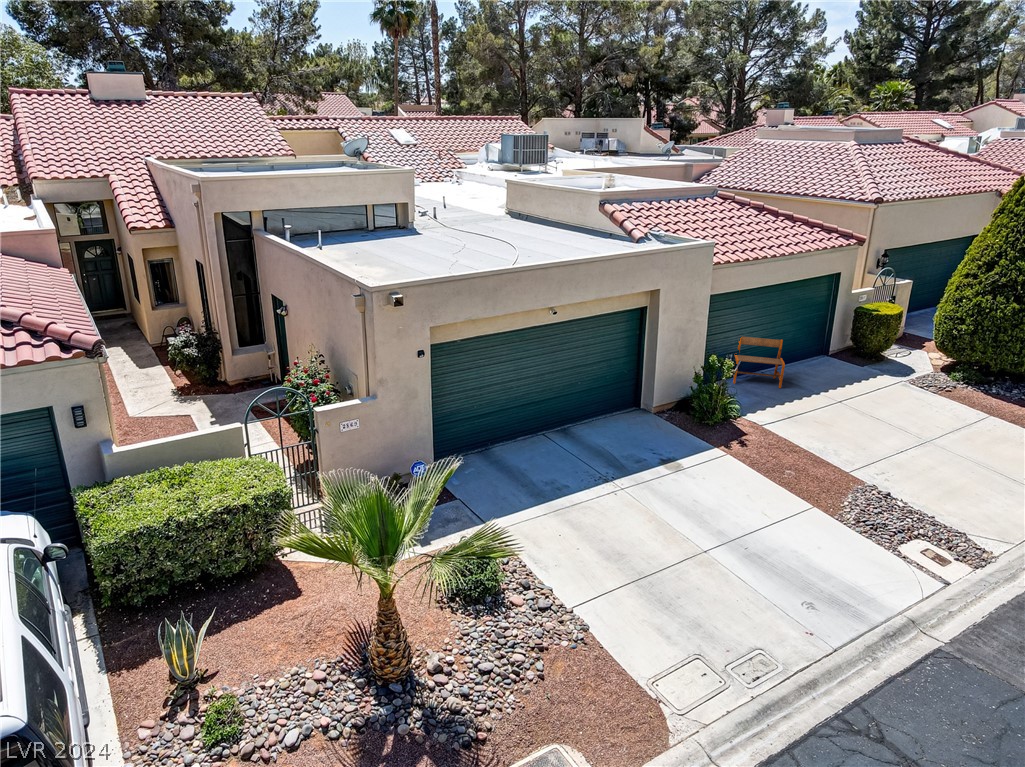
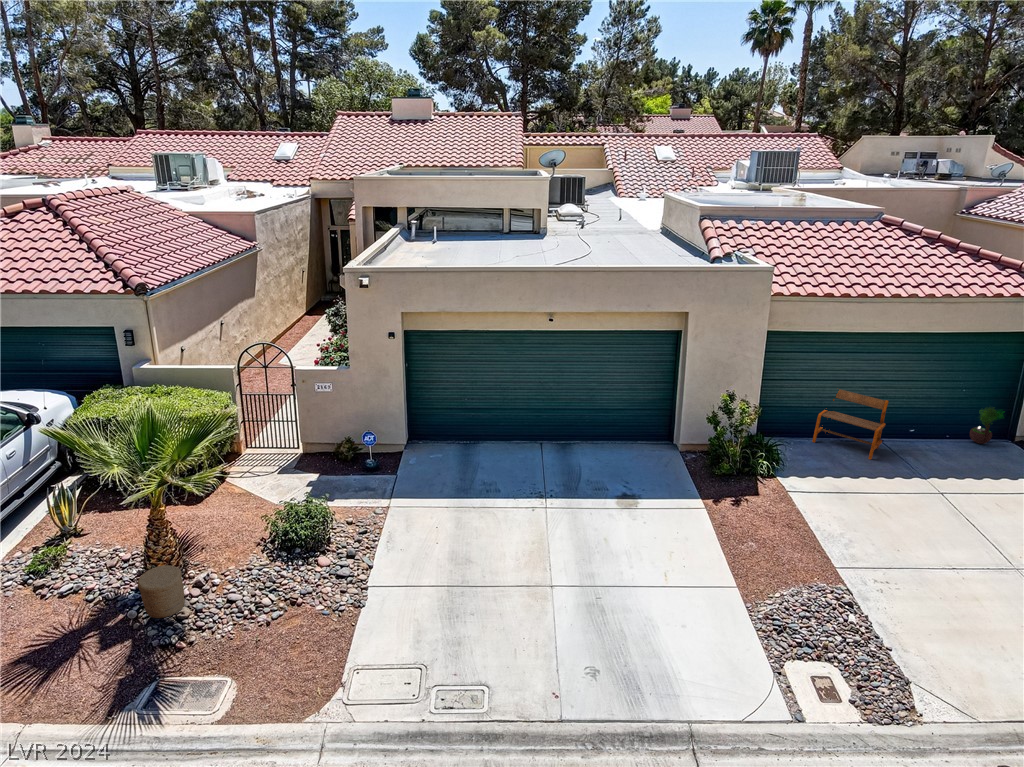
potted tree: none [815,330,840,361] -> present [970,408,1003,444]
woven basket: none [389,661,437,726] -> present [138,565,185,618]

